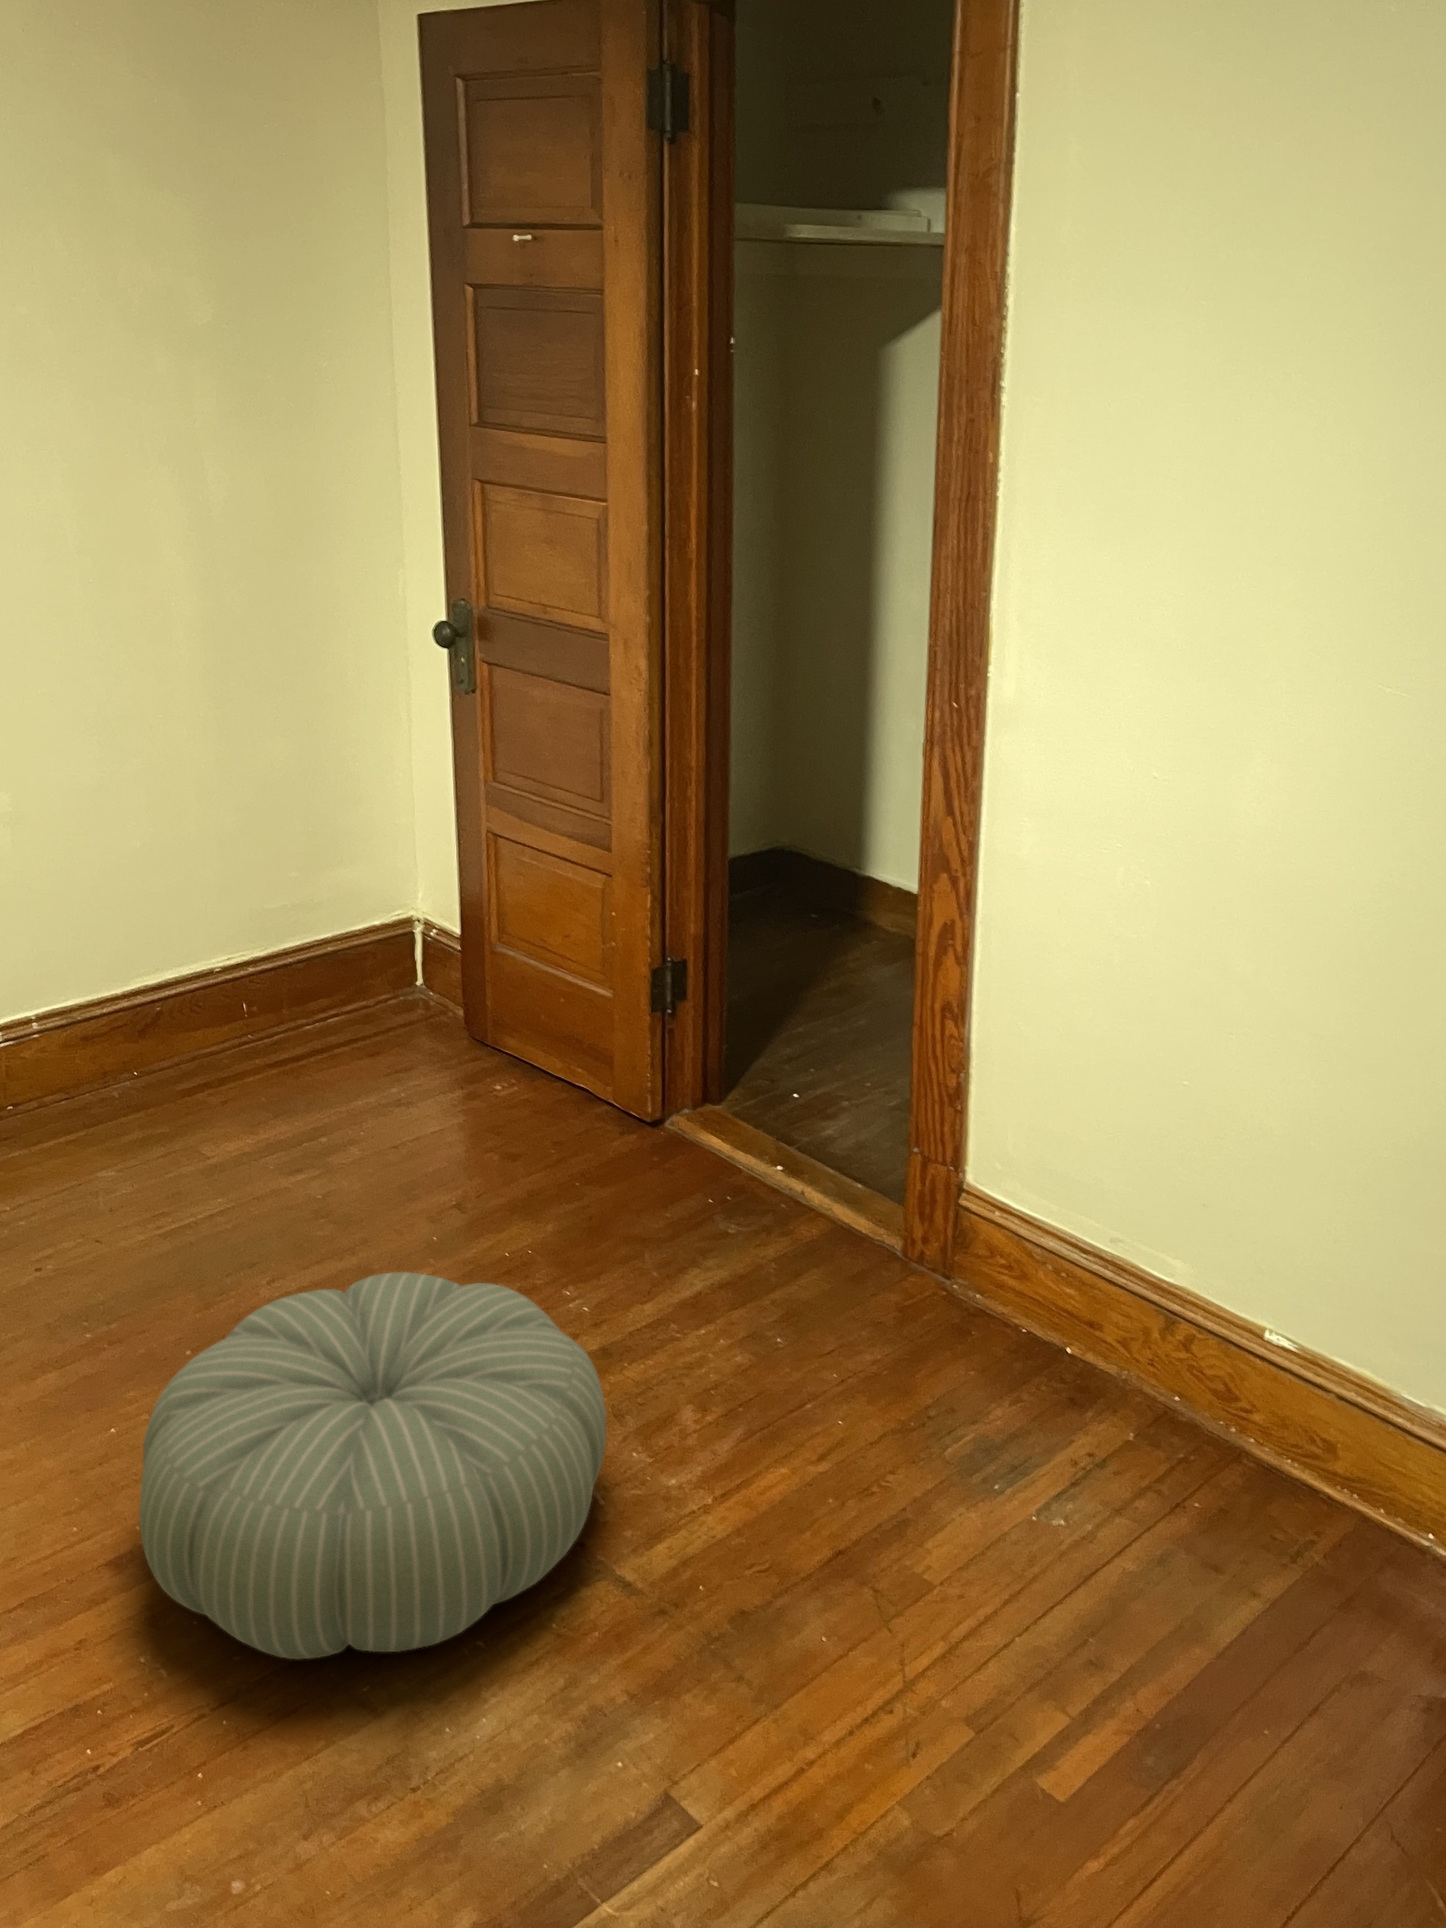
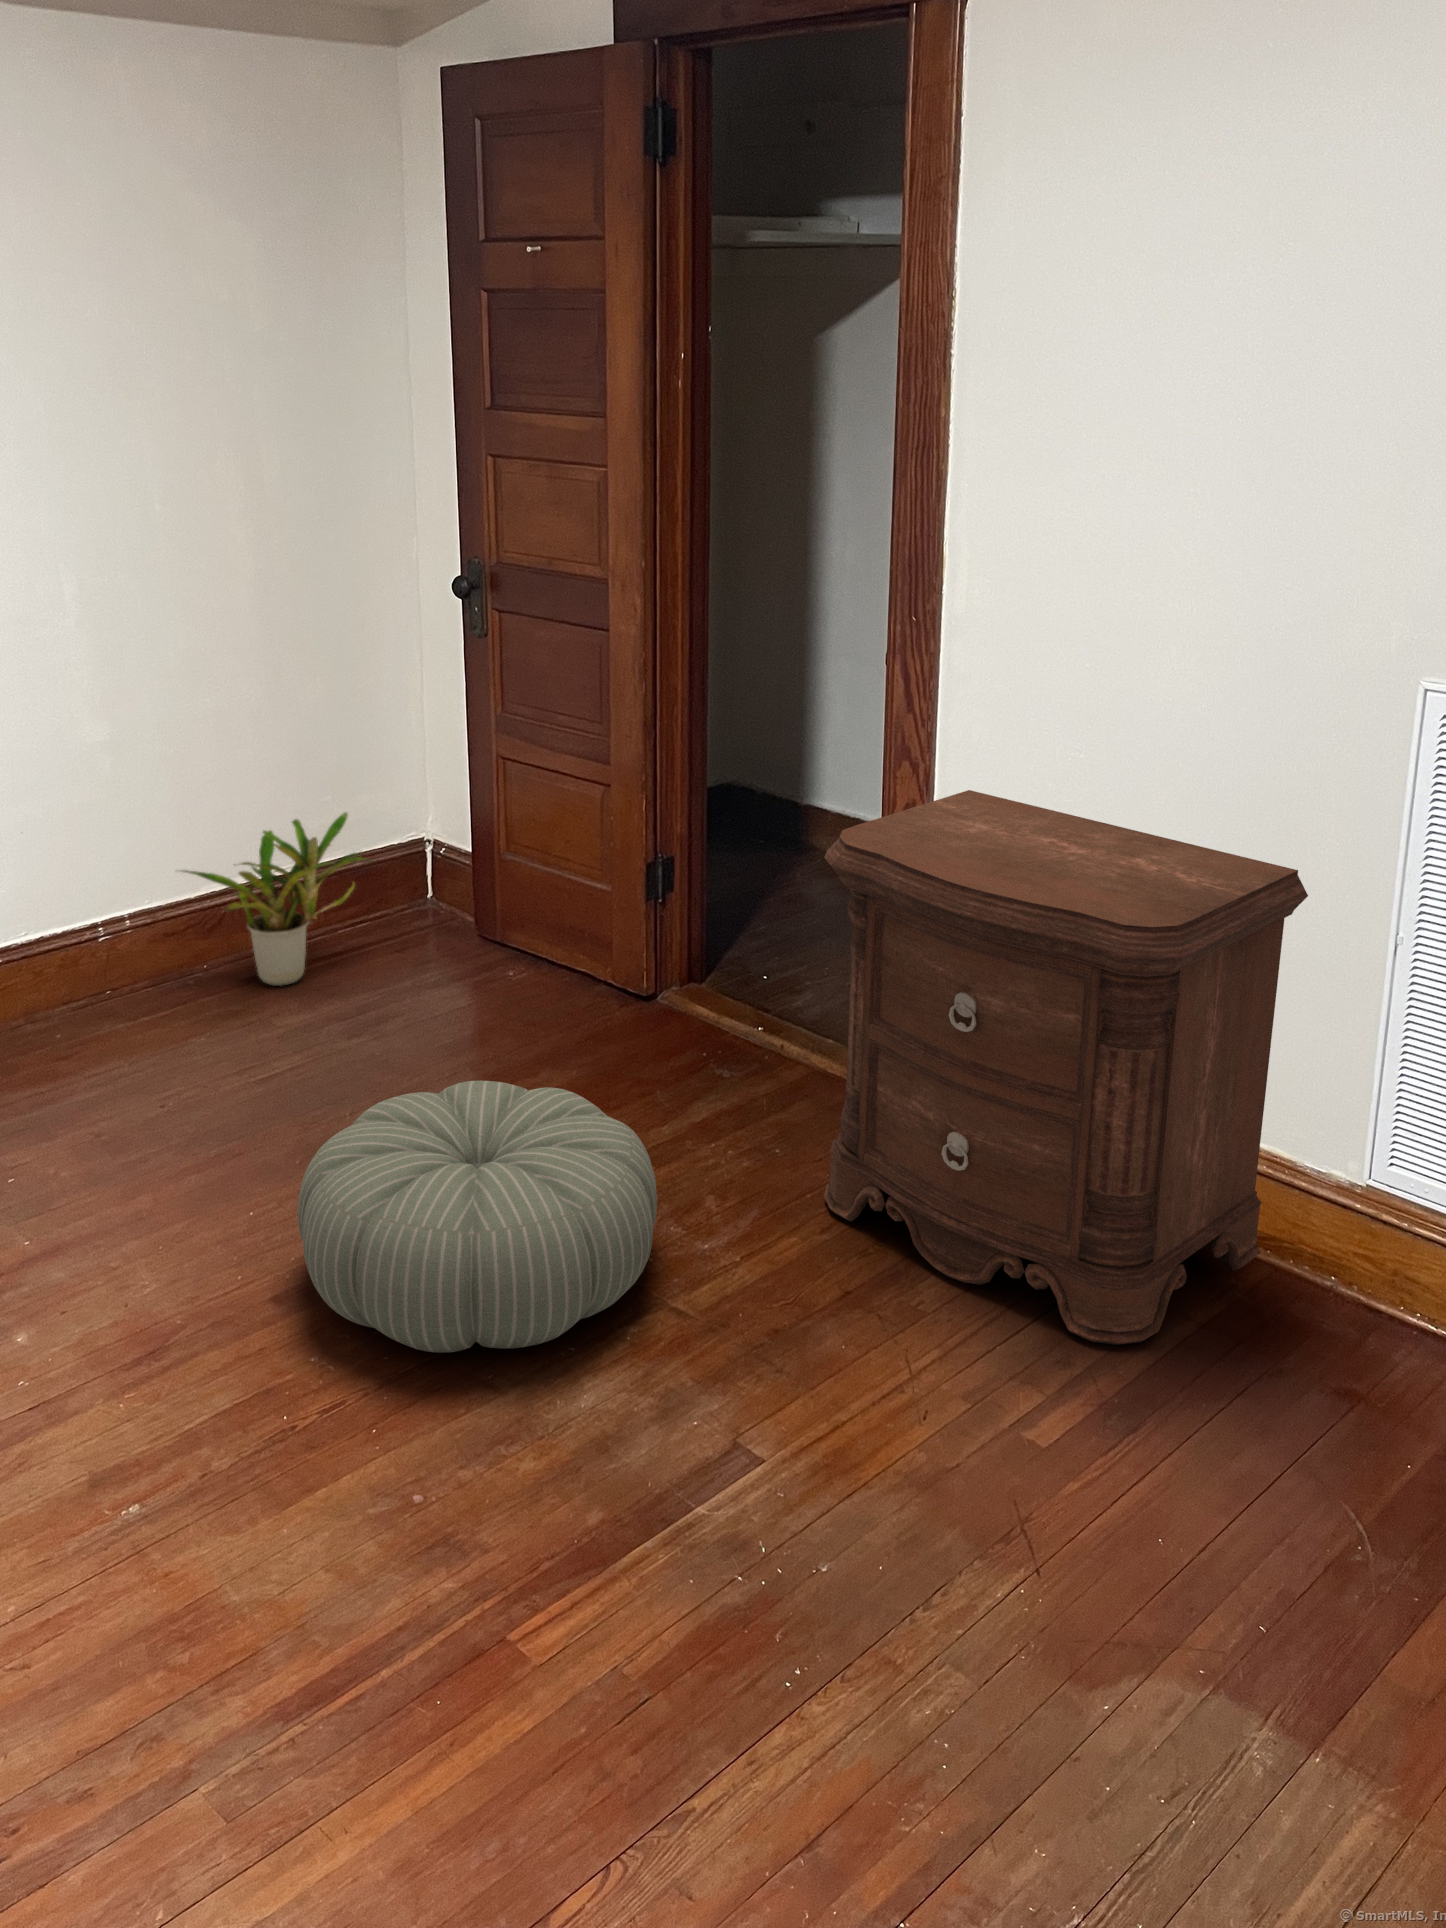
potted plant: none [86,896,336,1103] -> present [183,813,371,986]
nightstand: none [824,913,1411,1639] -> present [824,790,1308,1345]

